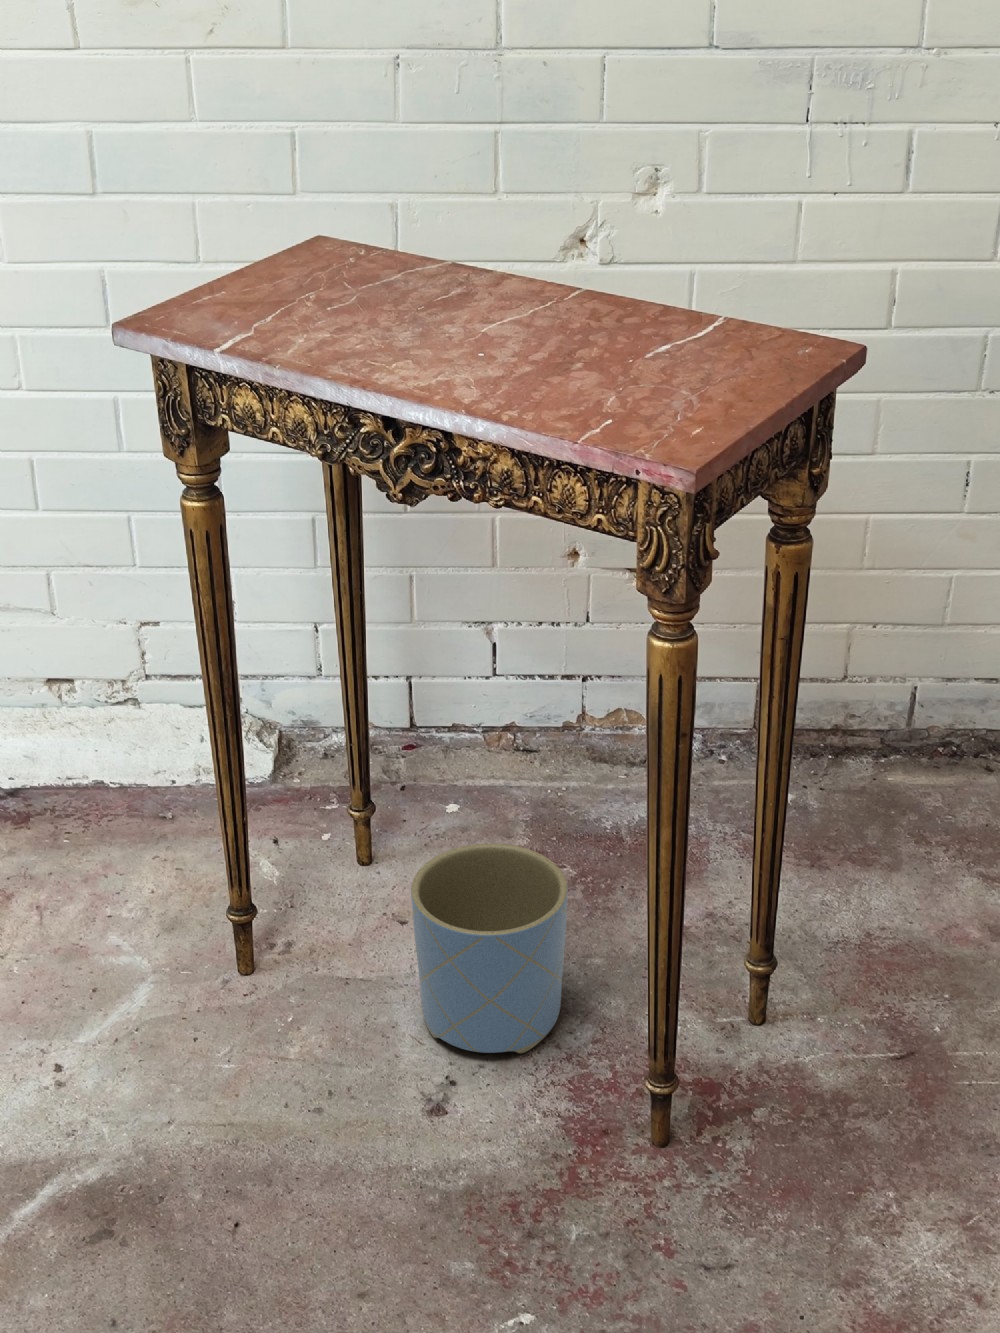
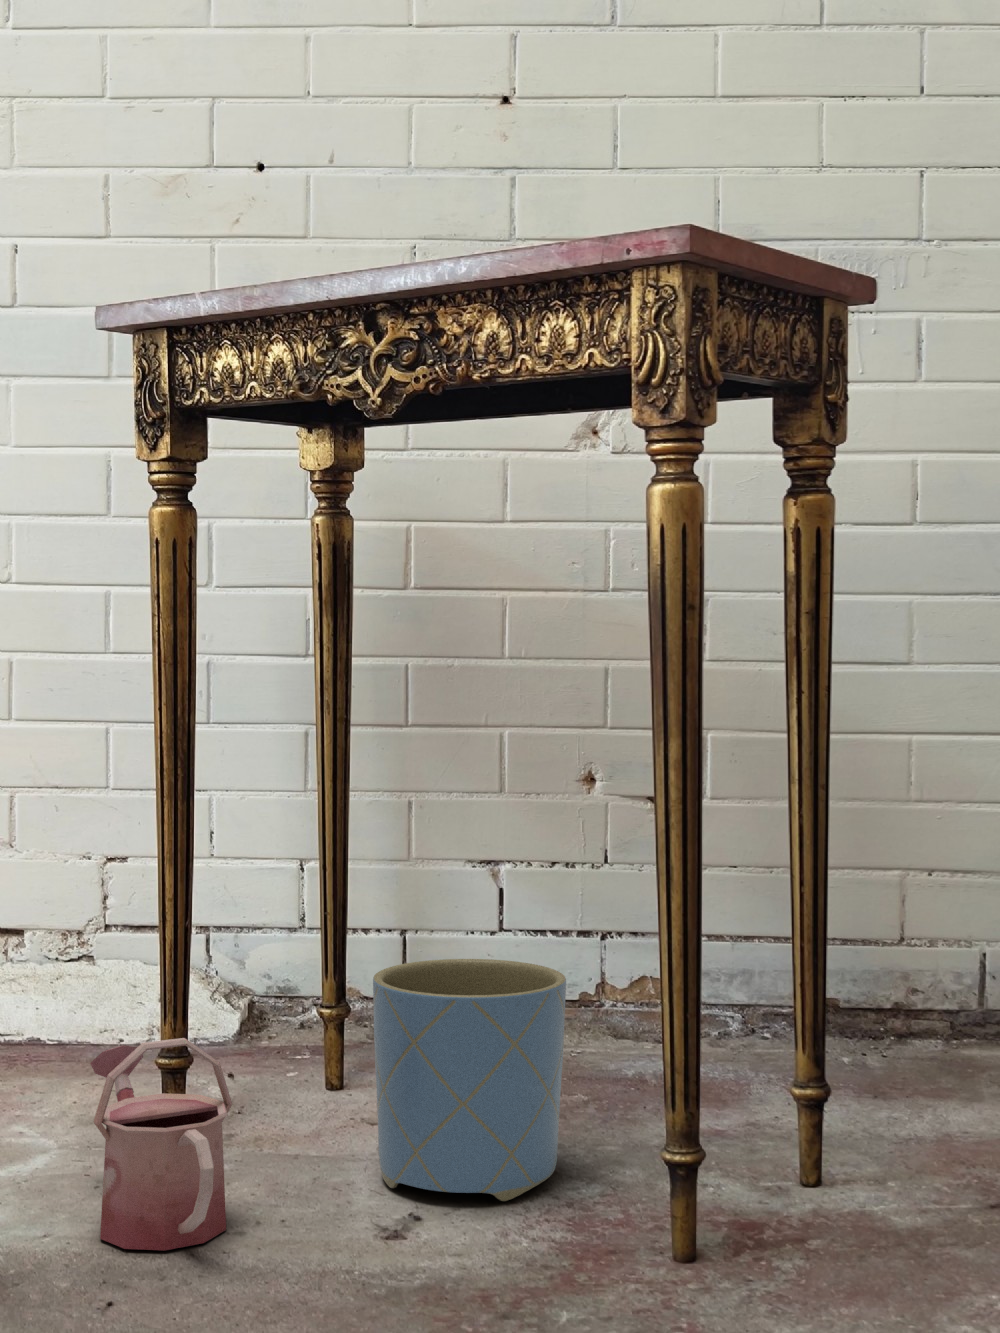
watering can: none [190,953,316,1136] -> present [90,1038,232,1250]

